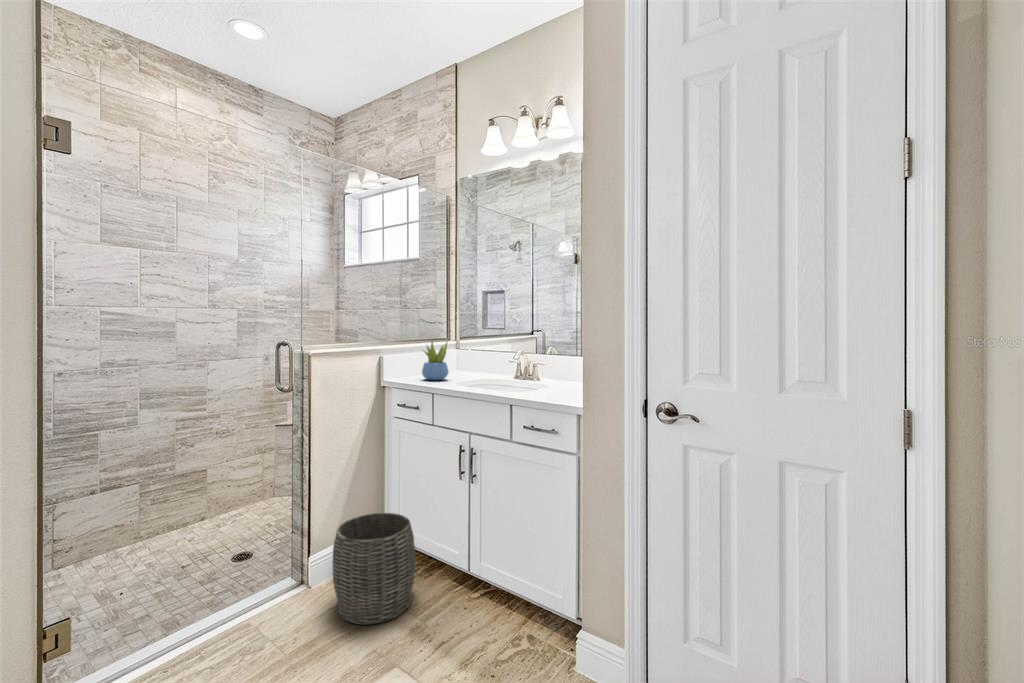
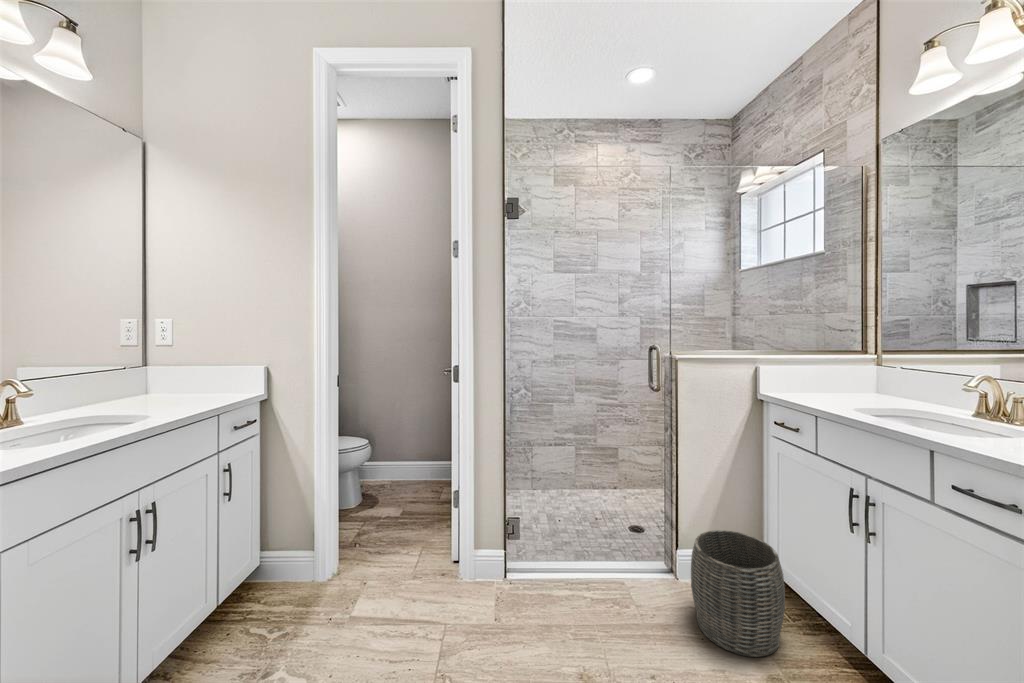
succulent plant: present [422,341,449,380] -> none [810,351,849,400]

